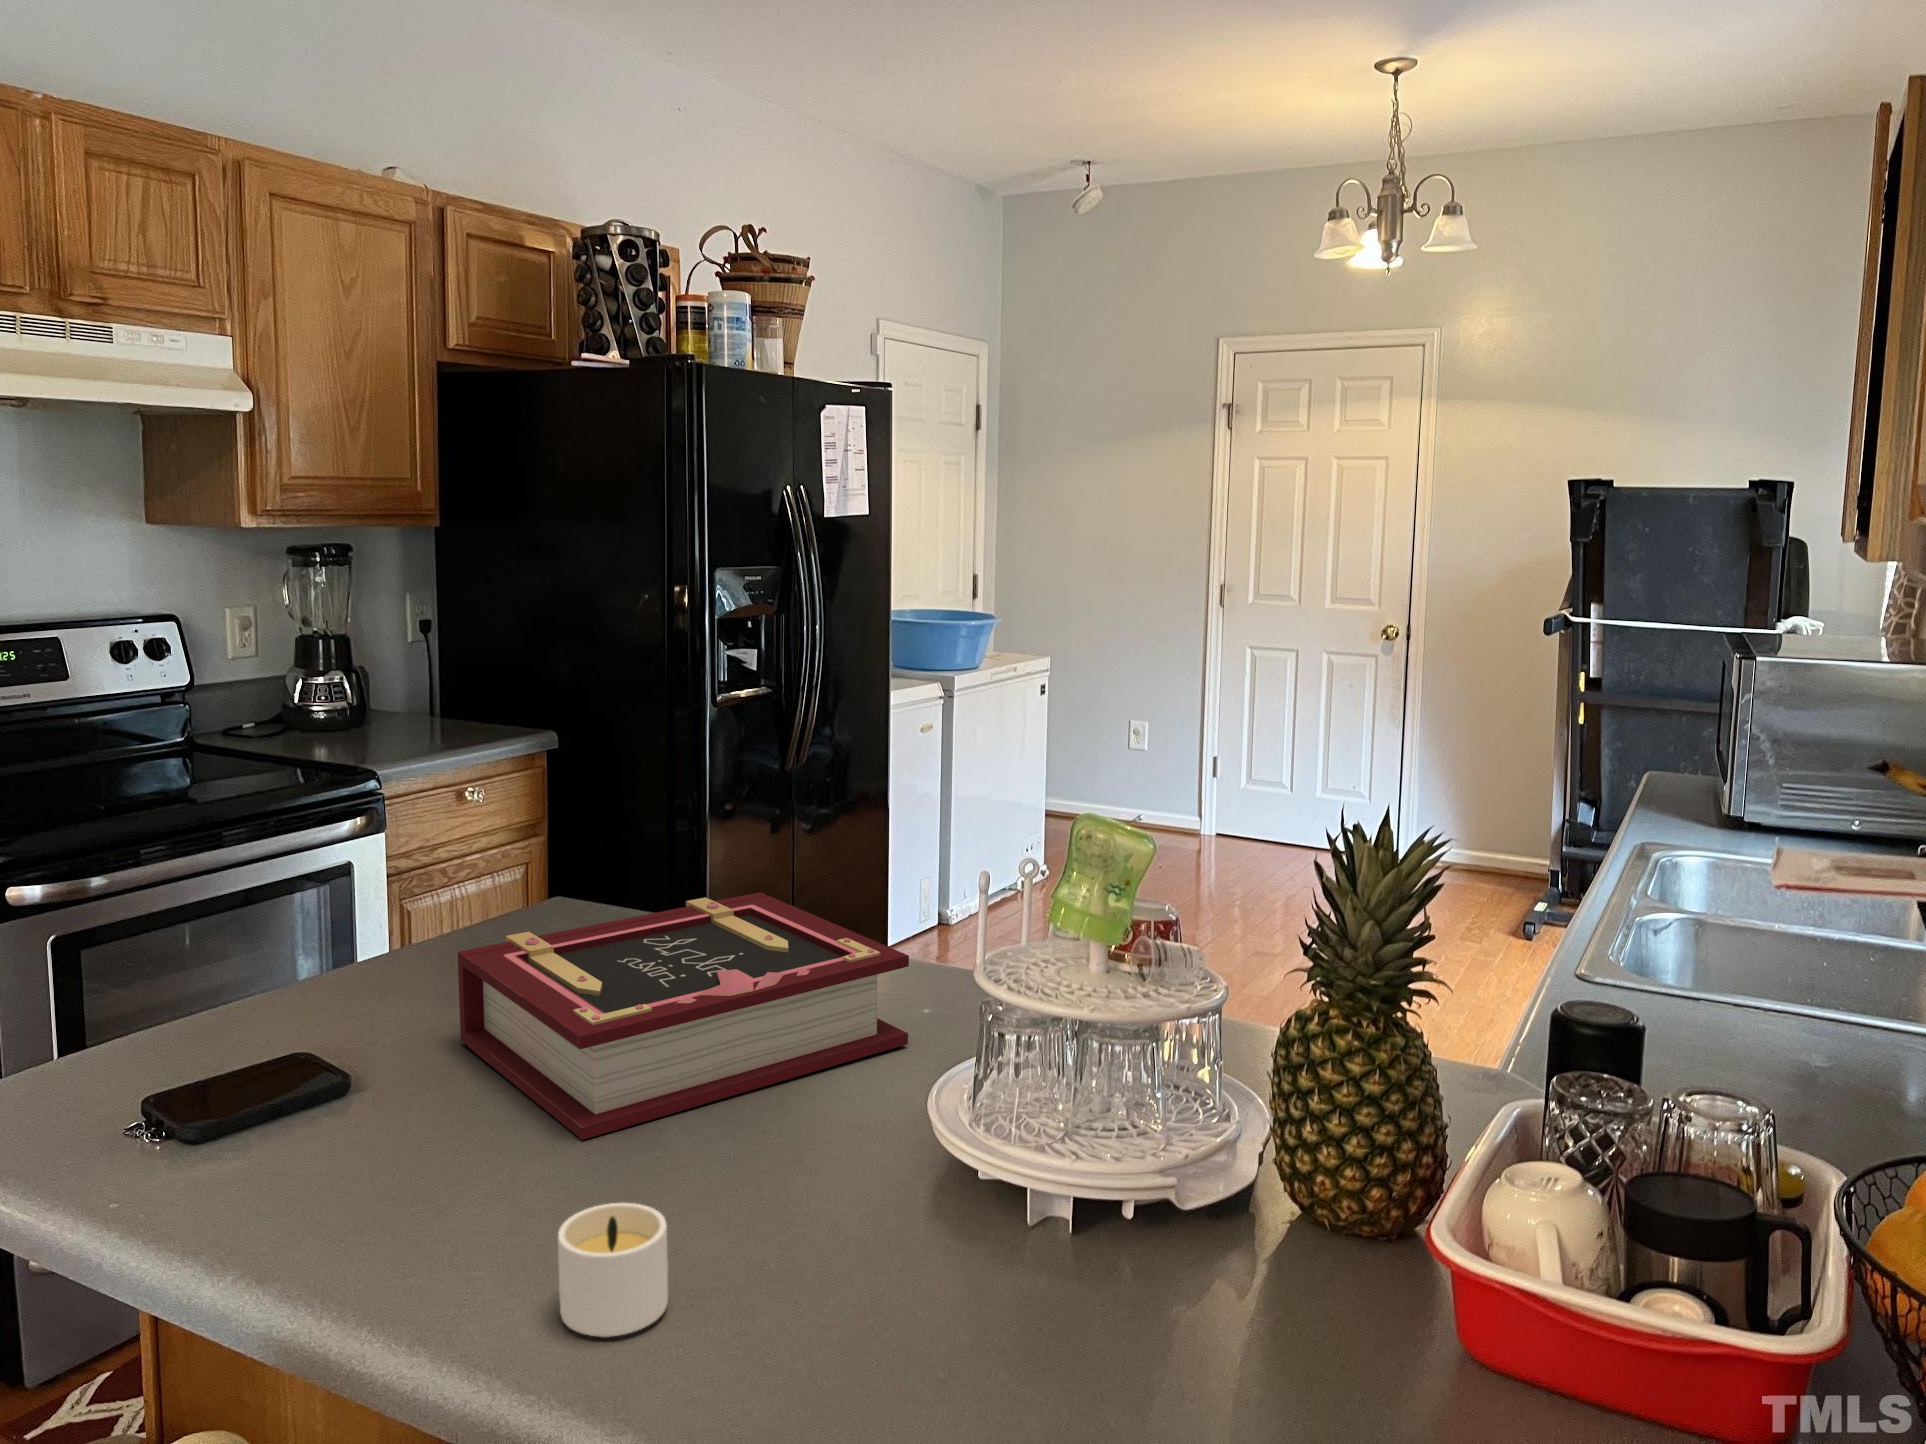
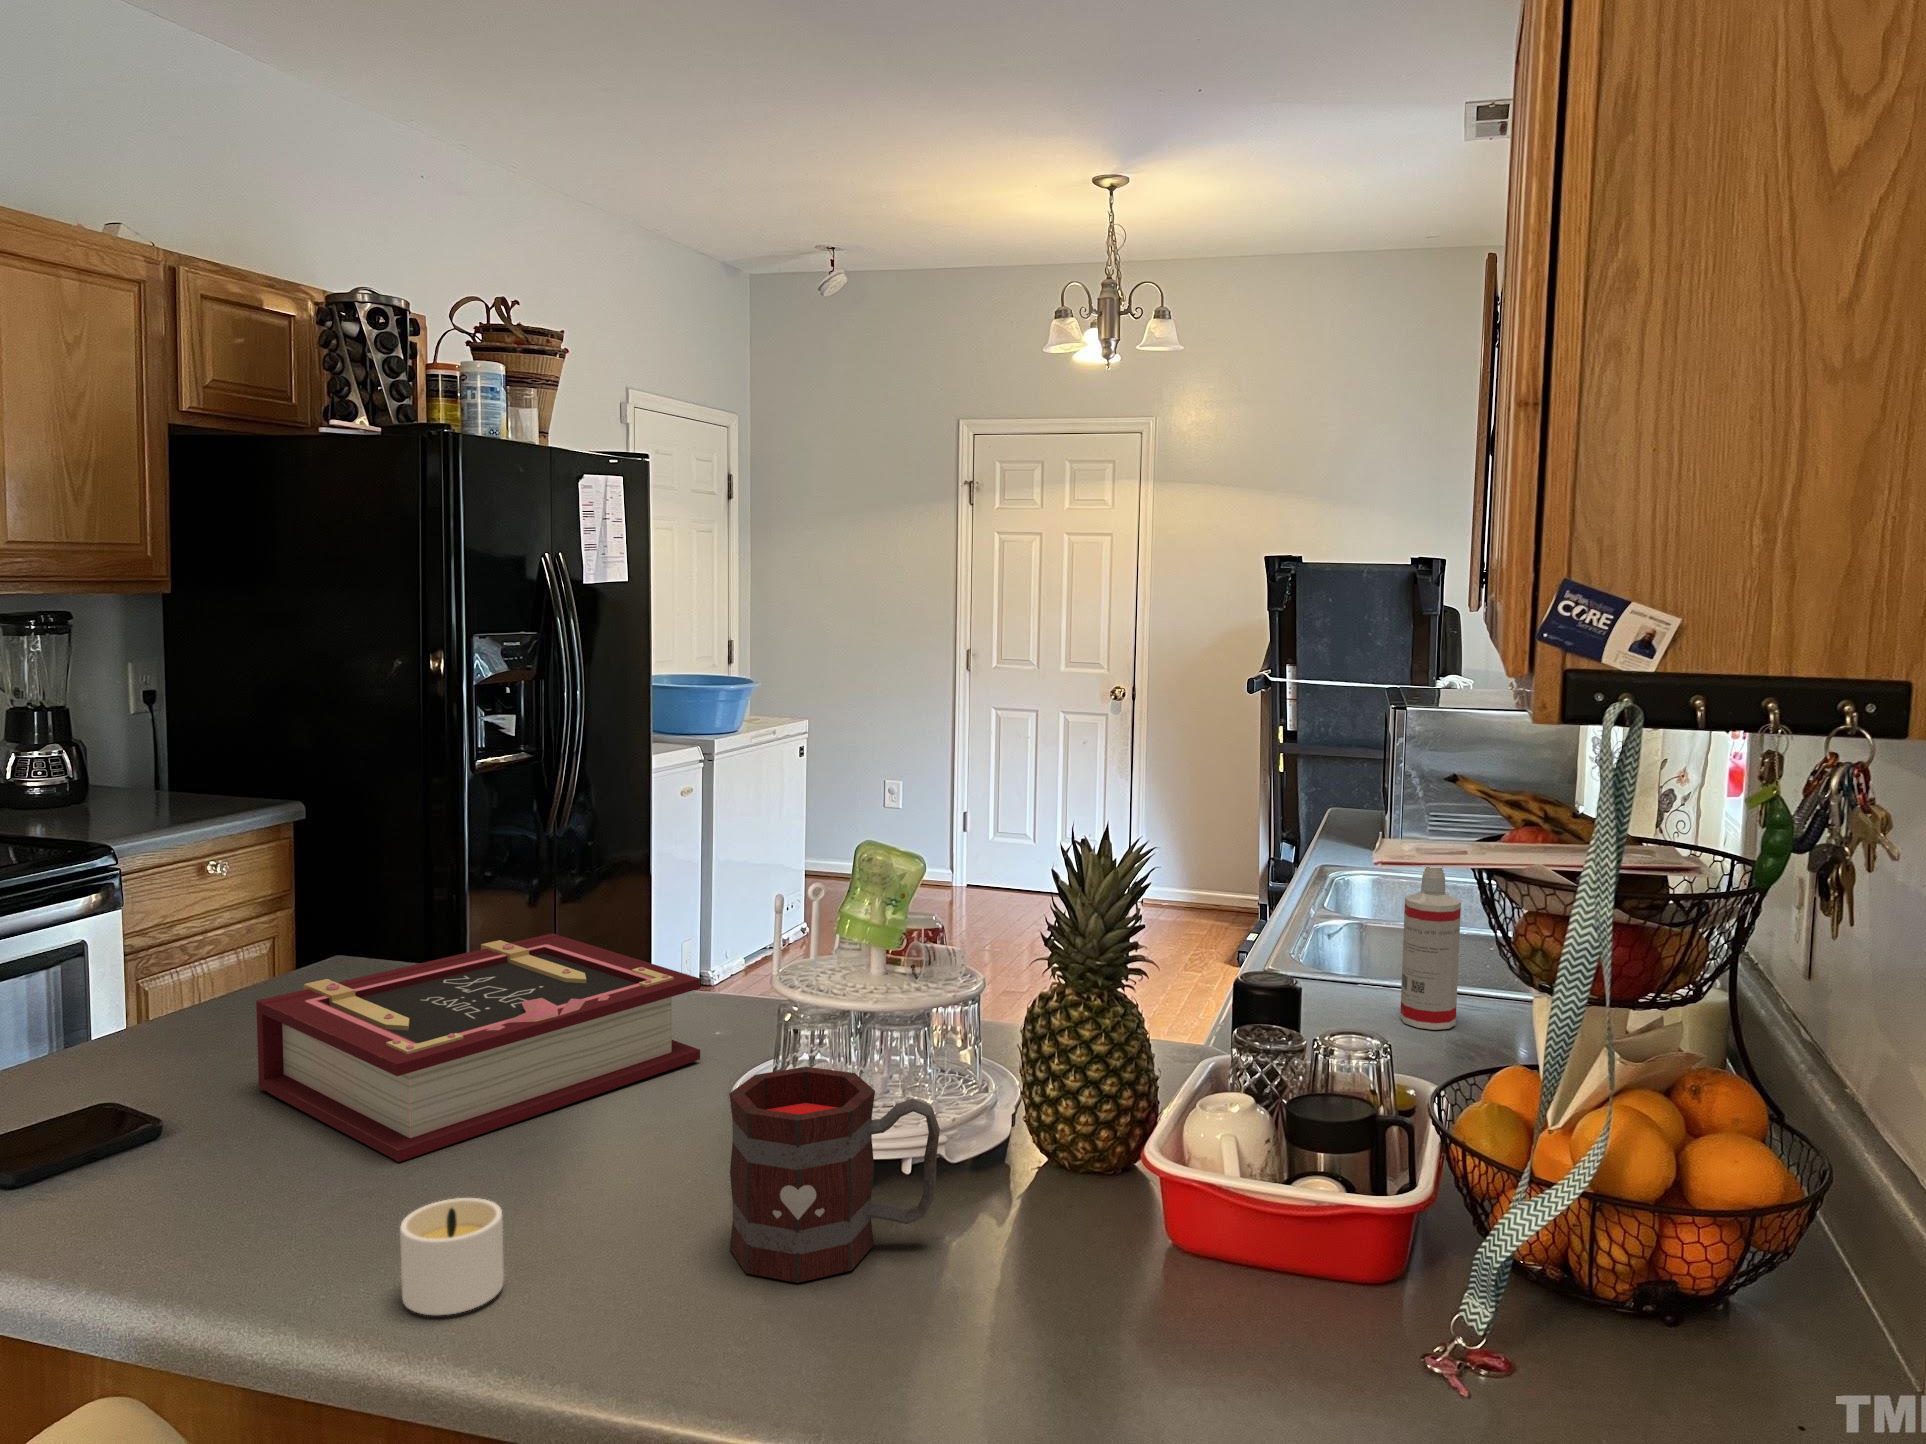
spray bottle: none [1758,853,1850,1073] -> present [1400,866,1461,1030]
mug: none [919,1083,1169,1343] -> present [729,1067,940,1283]

